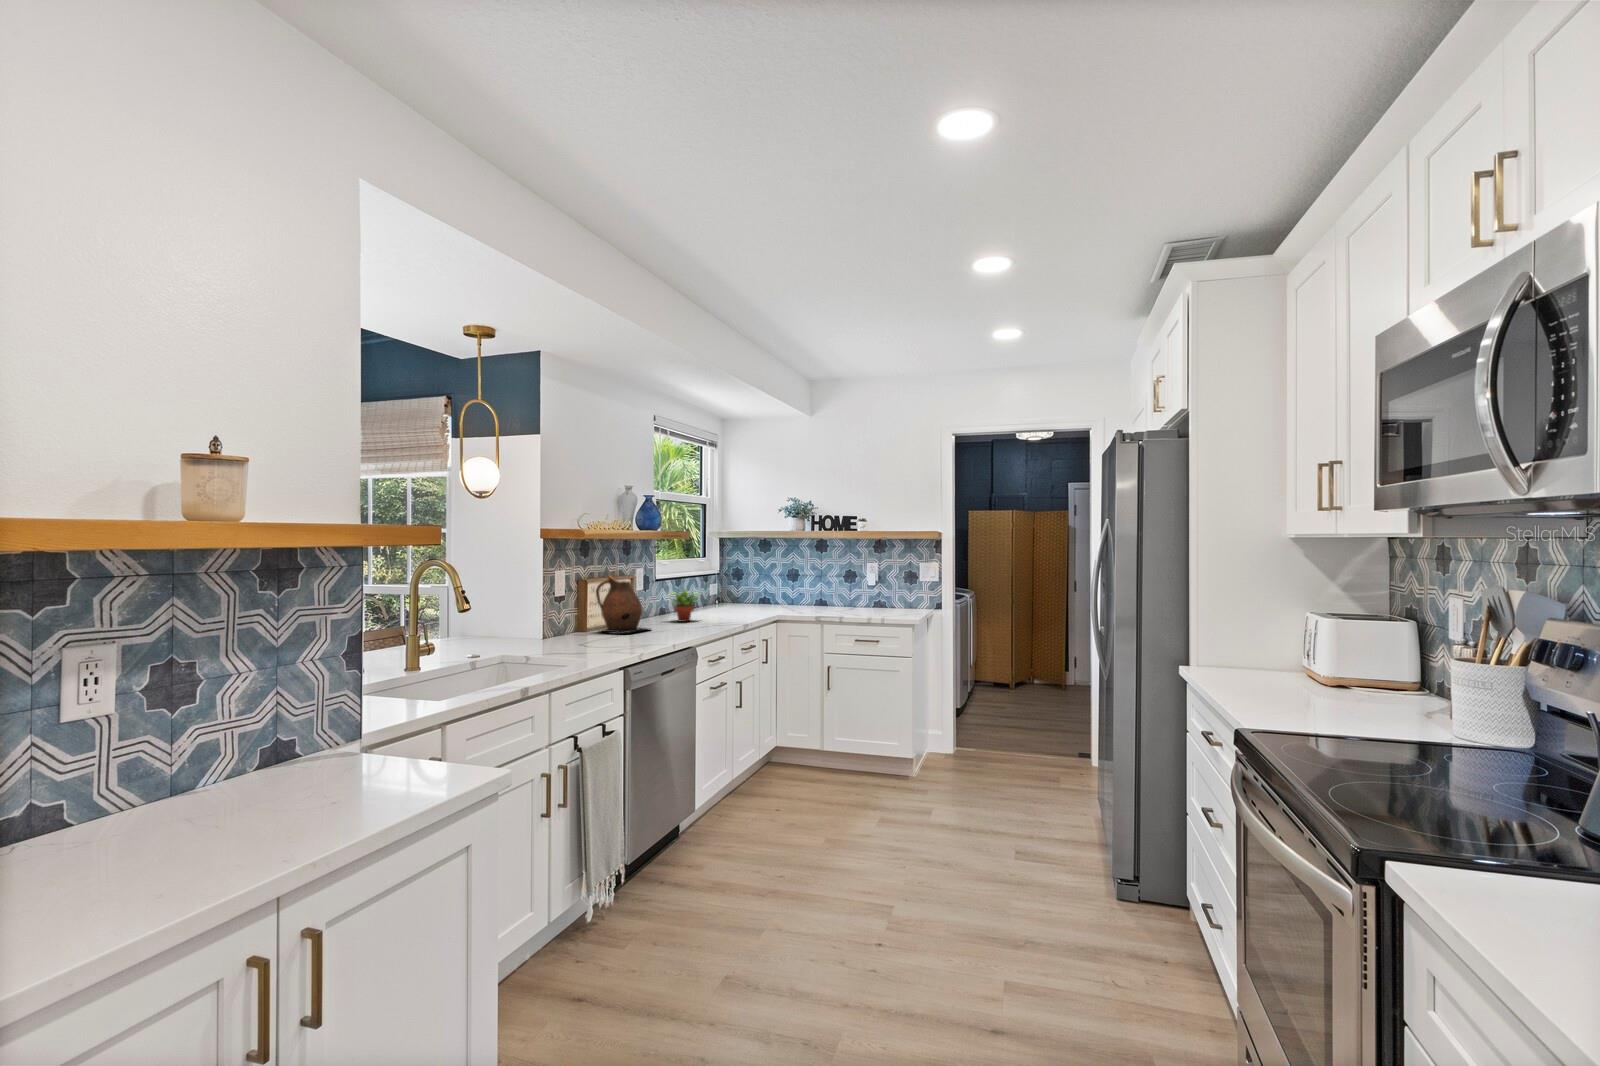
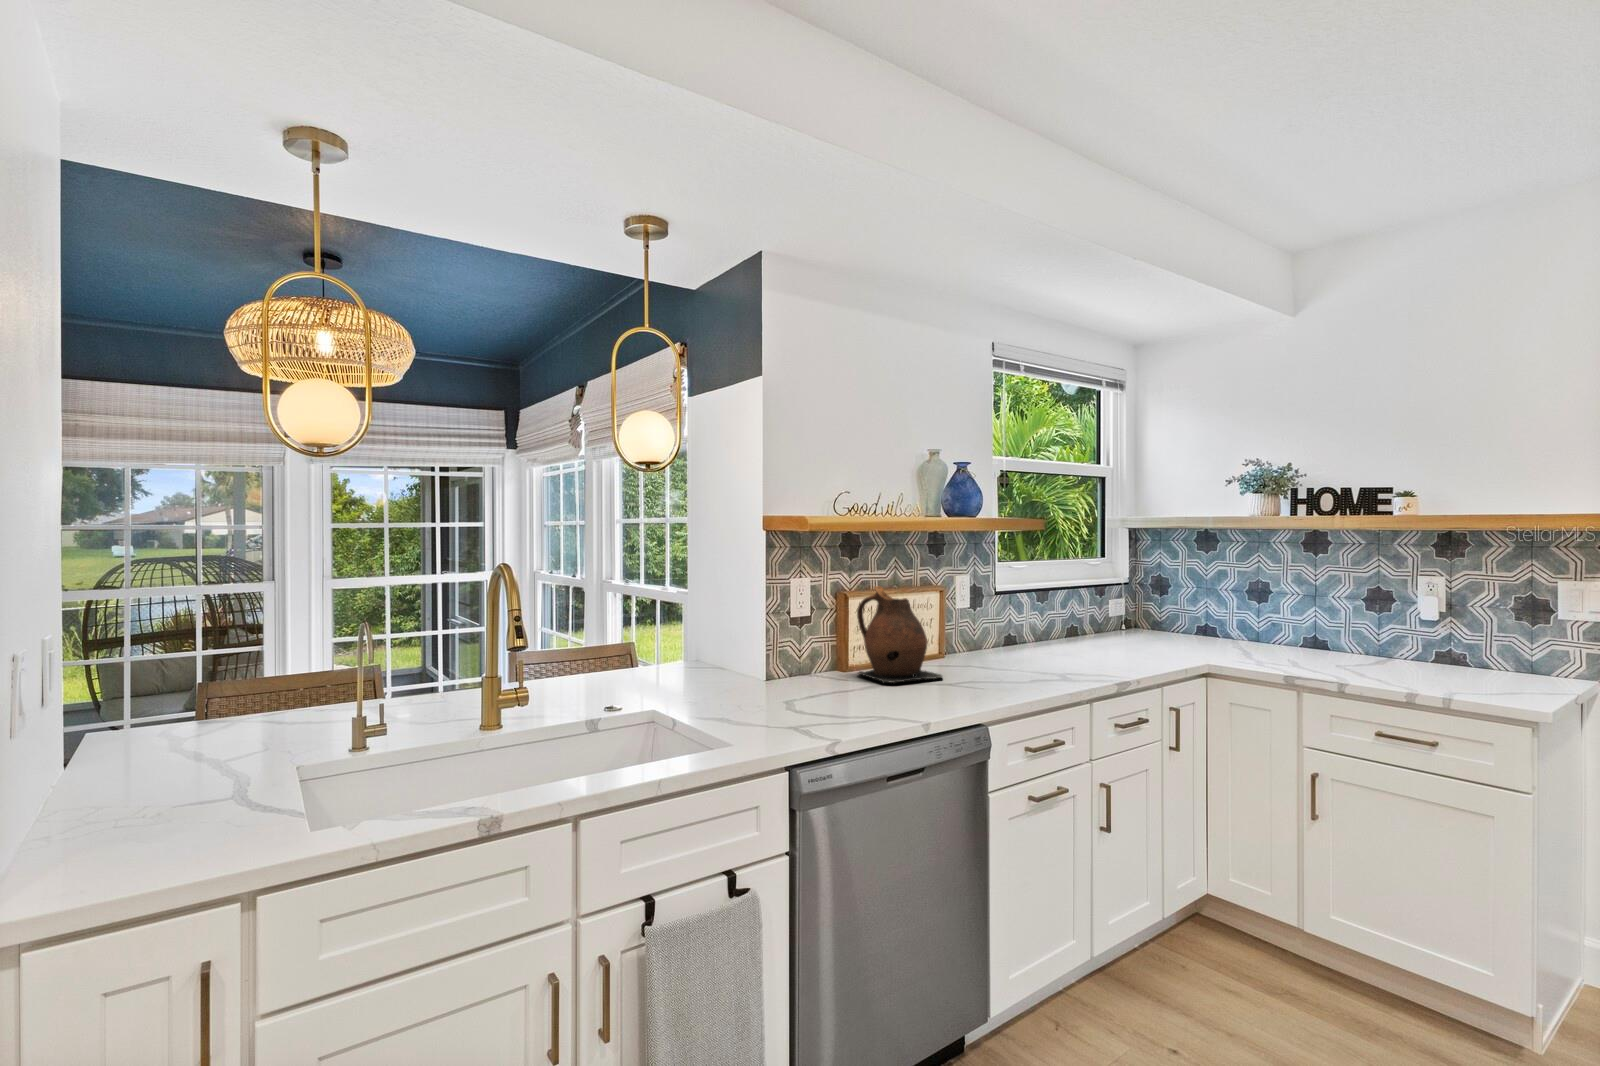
succulent plant: present [672,589,698,622] -> none [989,609,1055,664]

